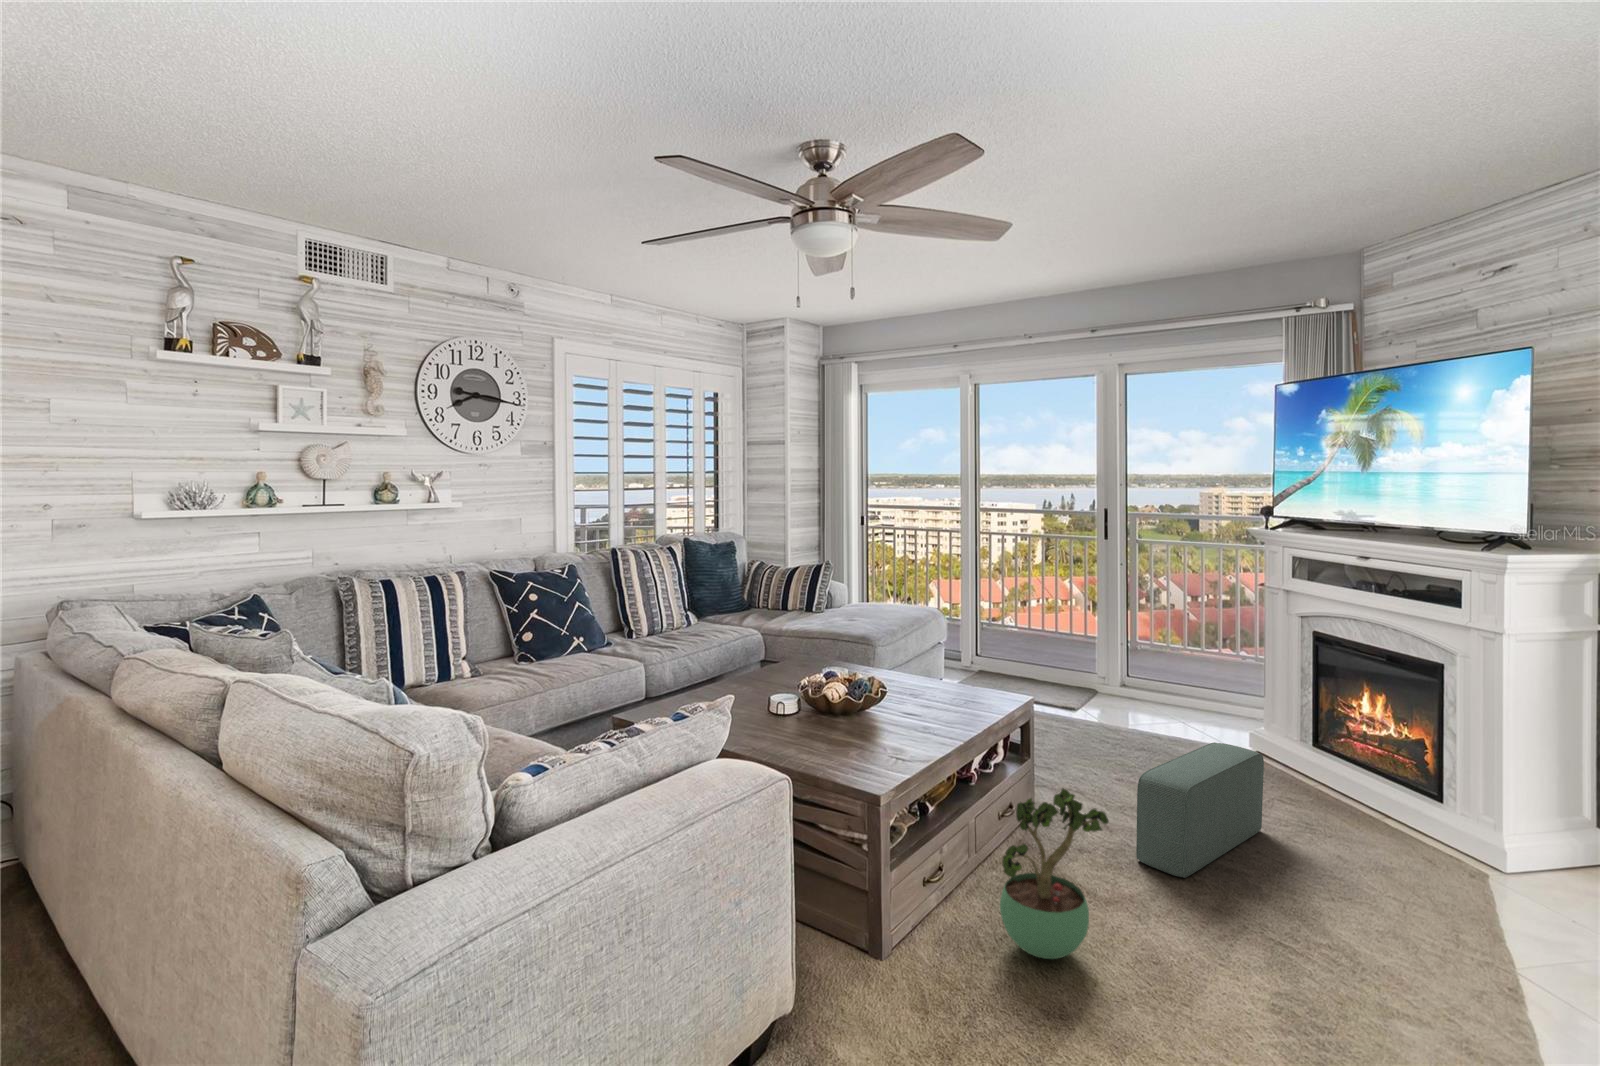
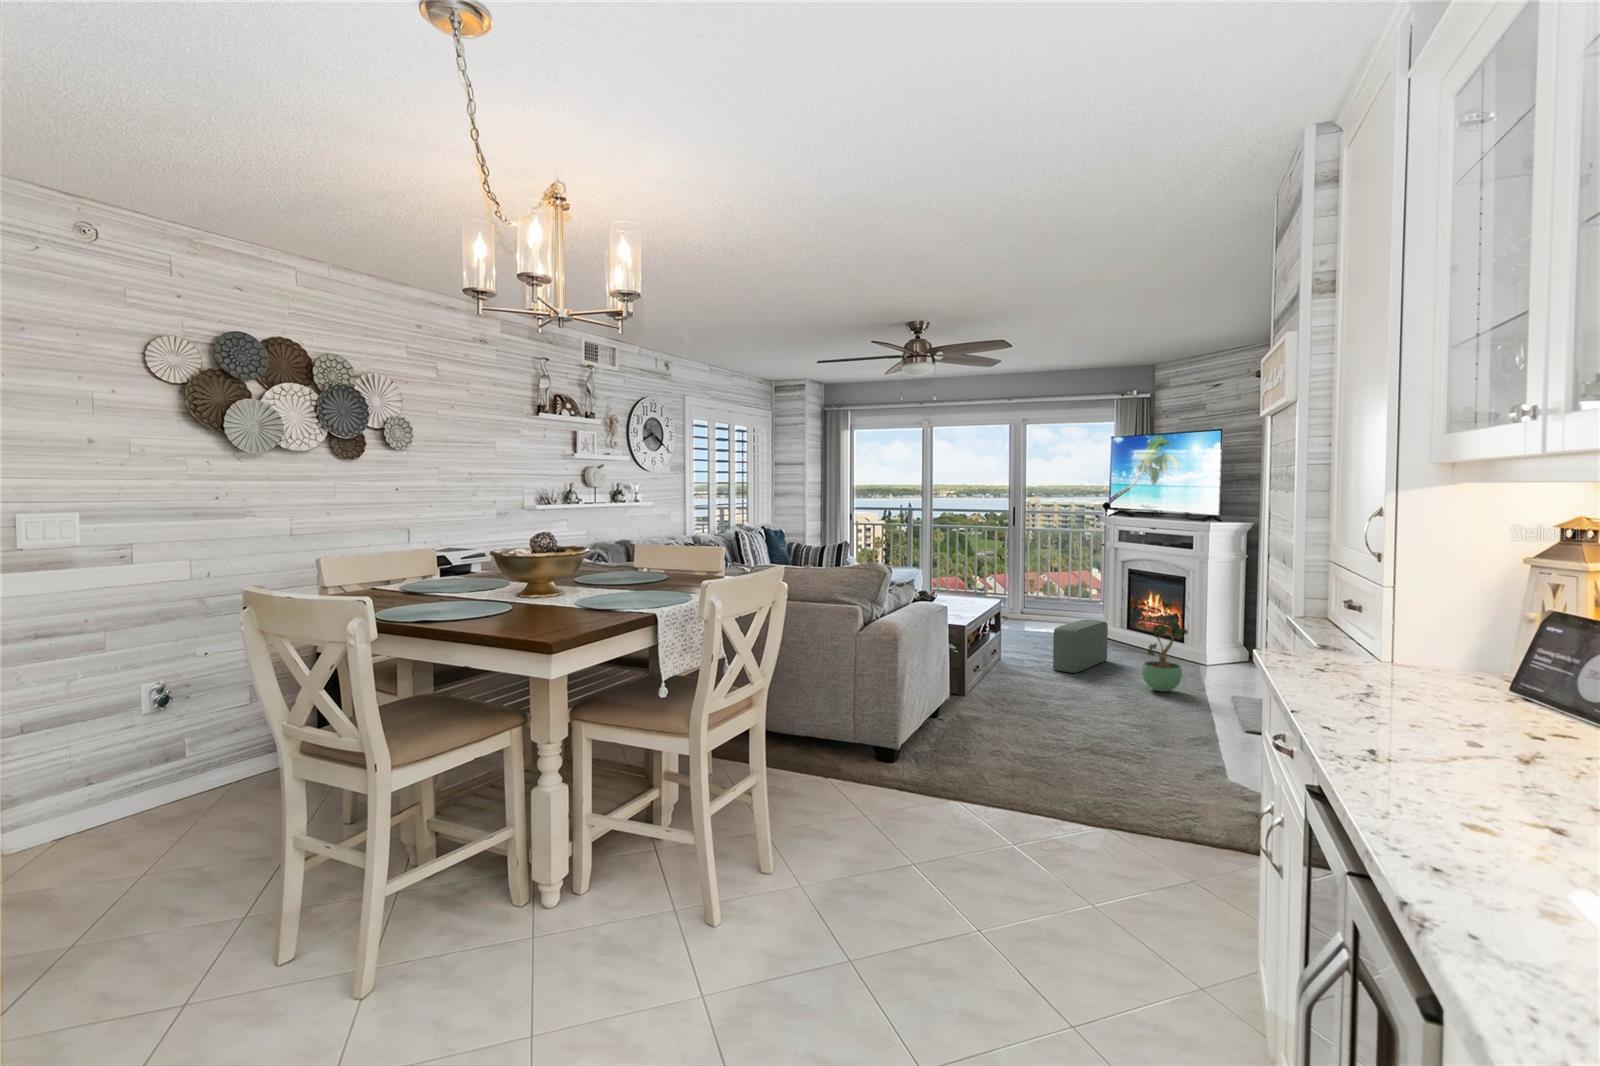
potted plant: present [1000,788,1109,959] -> present [1142,620,1188,692]

